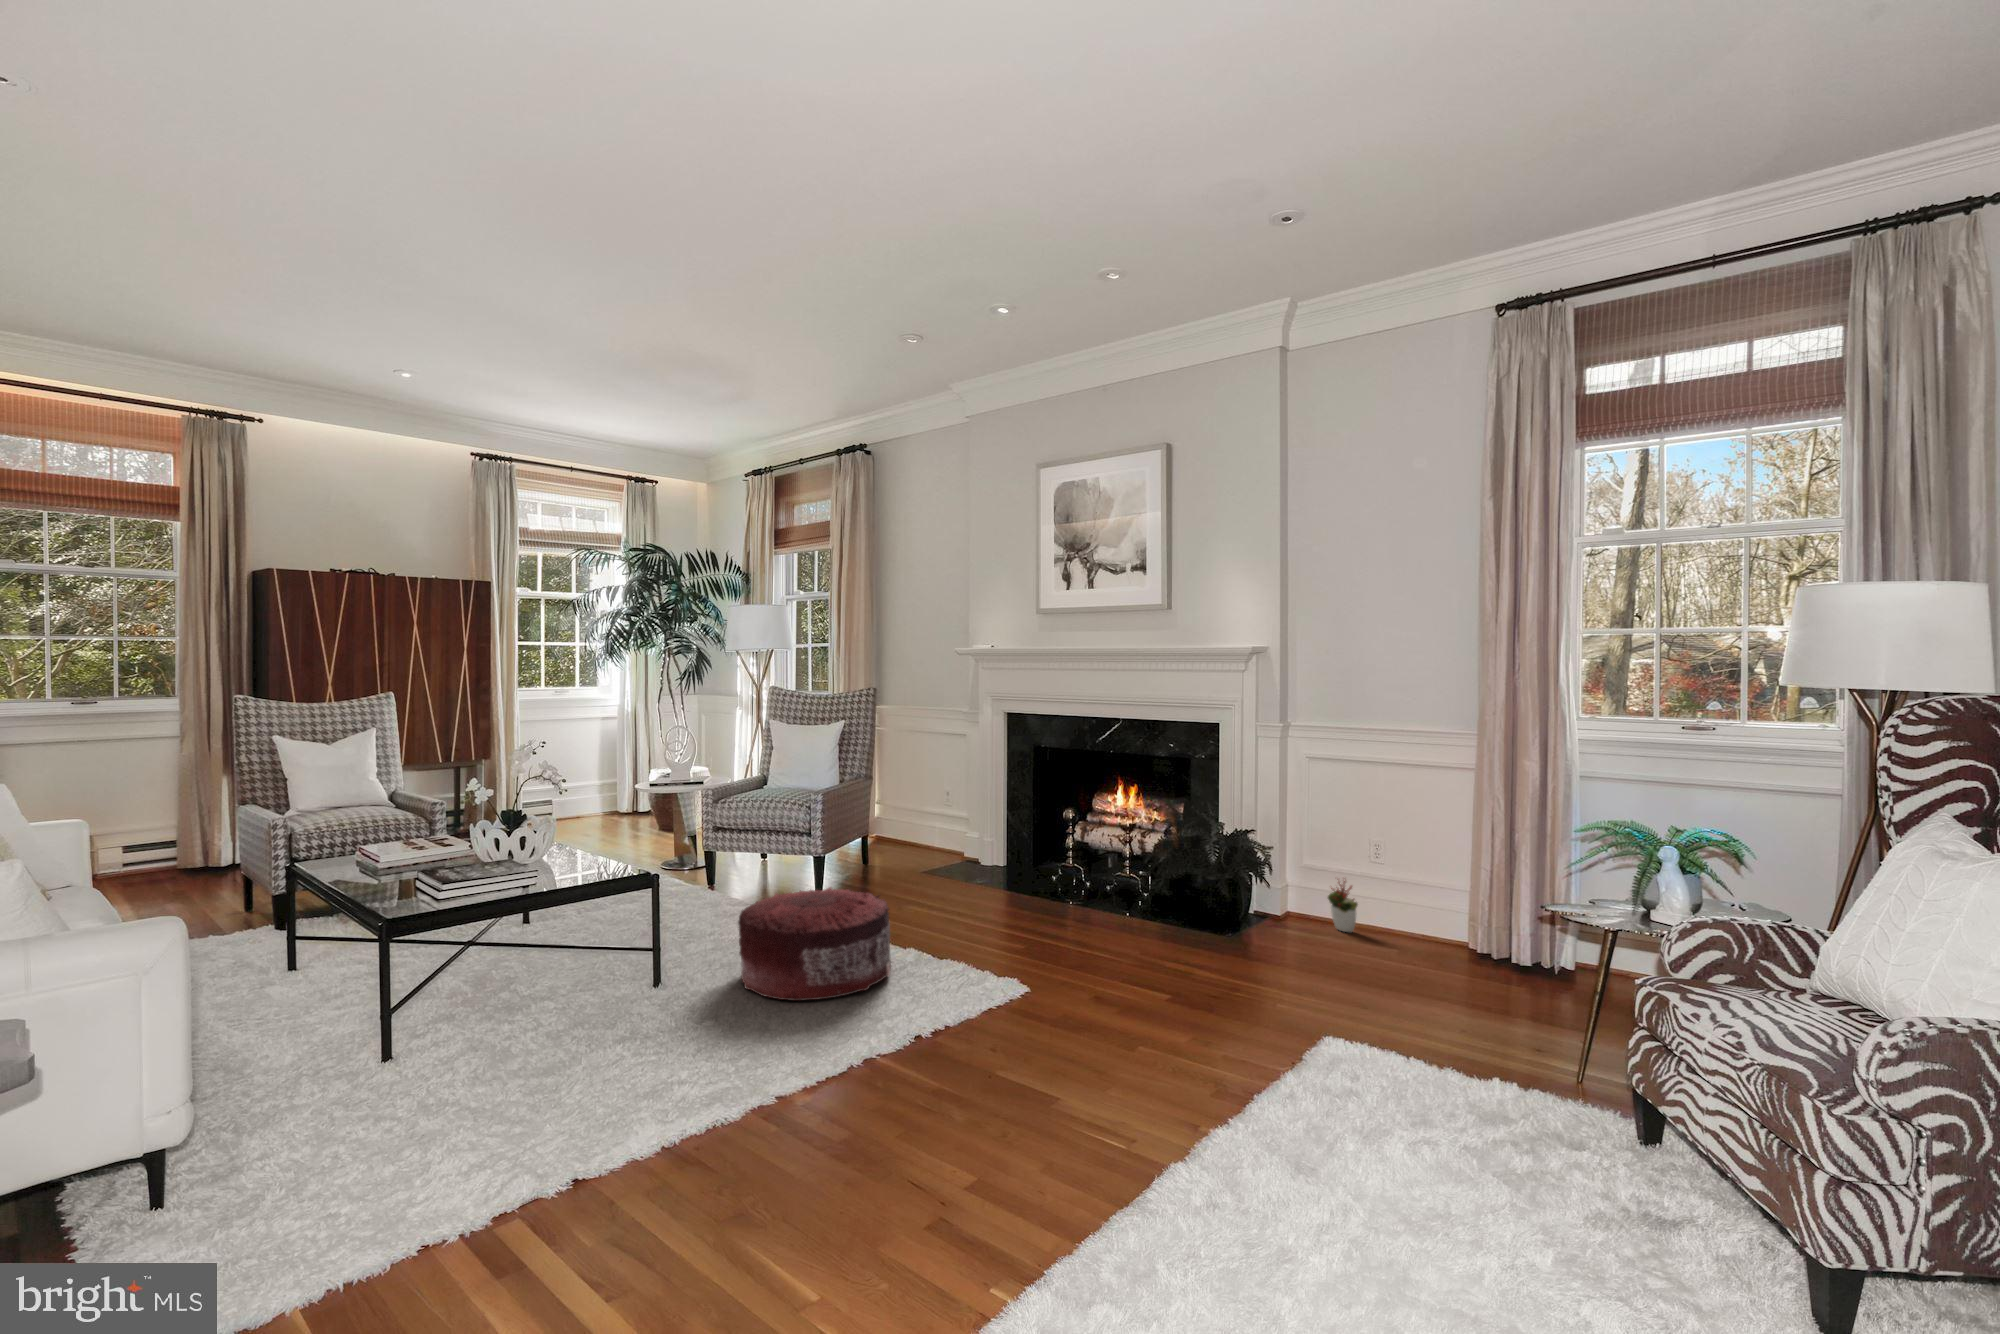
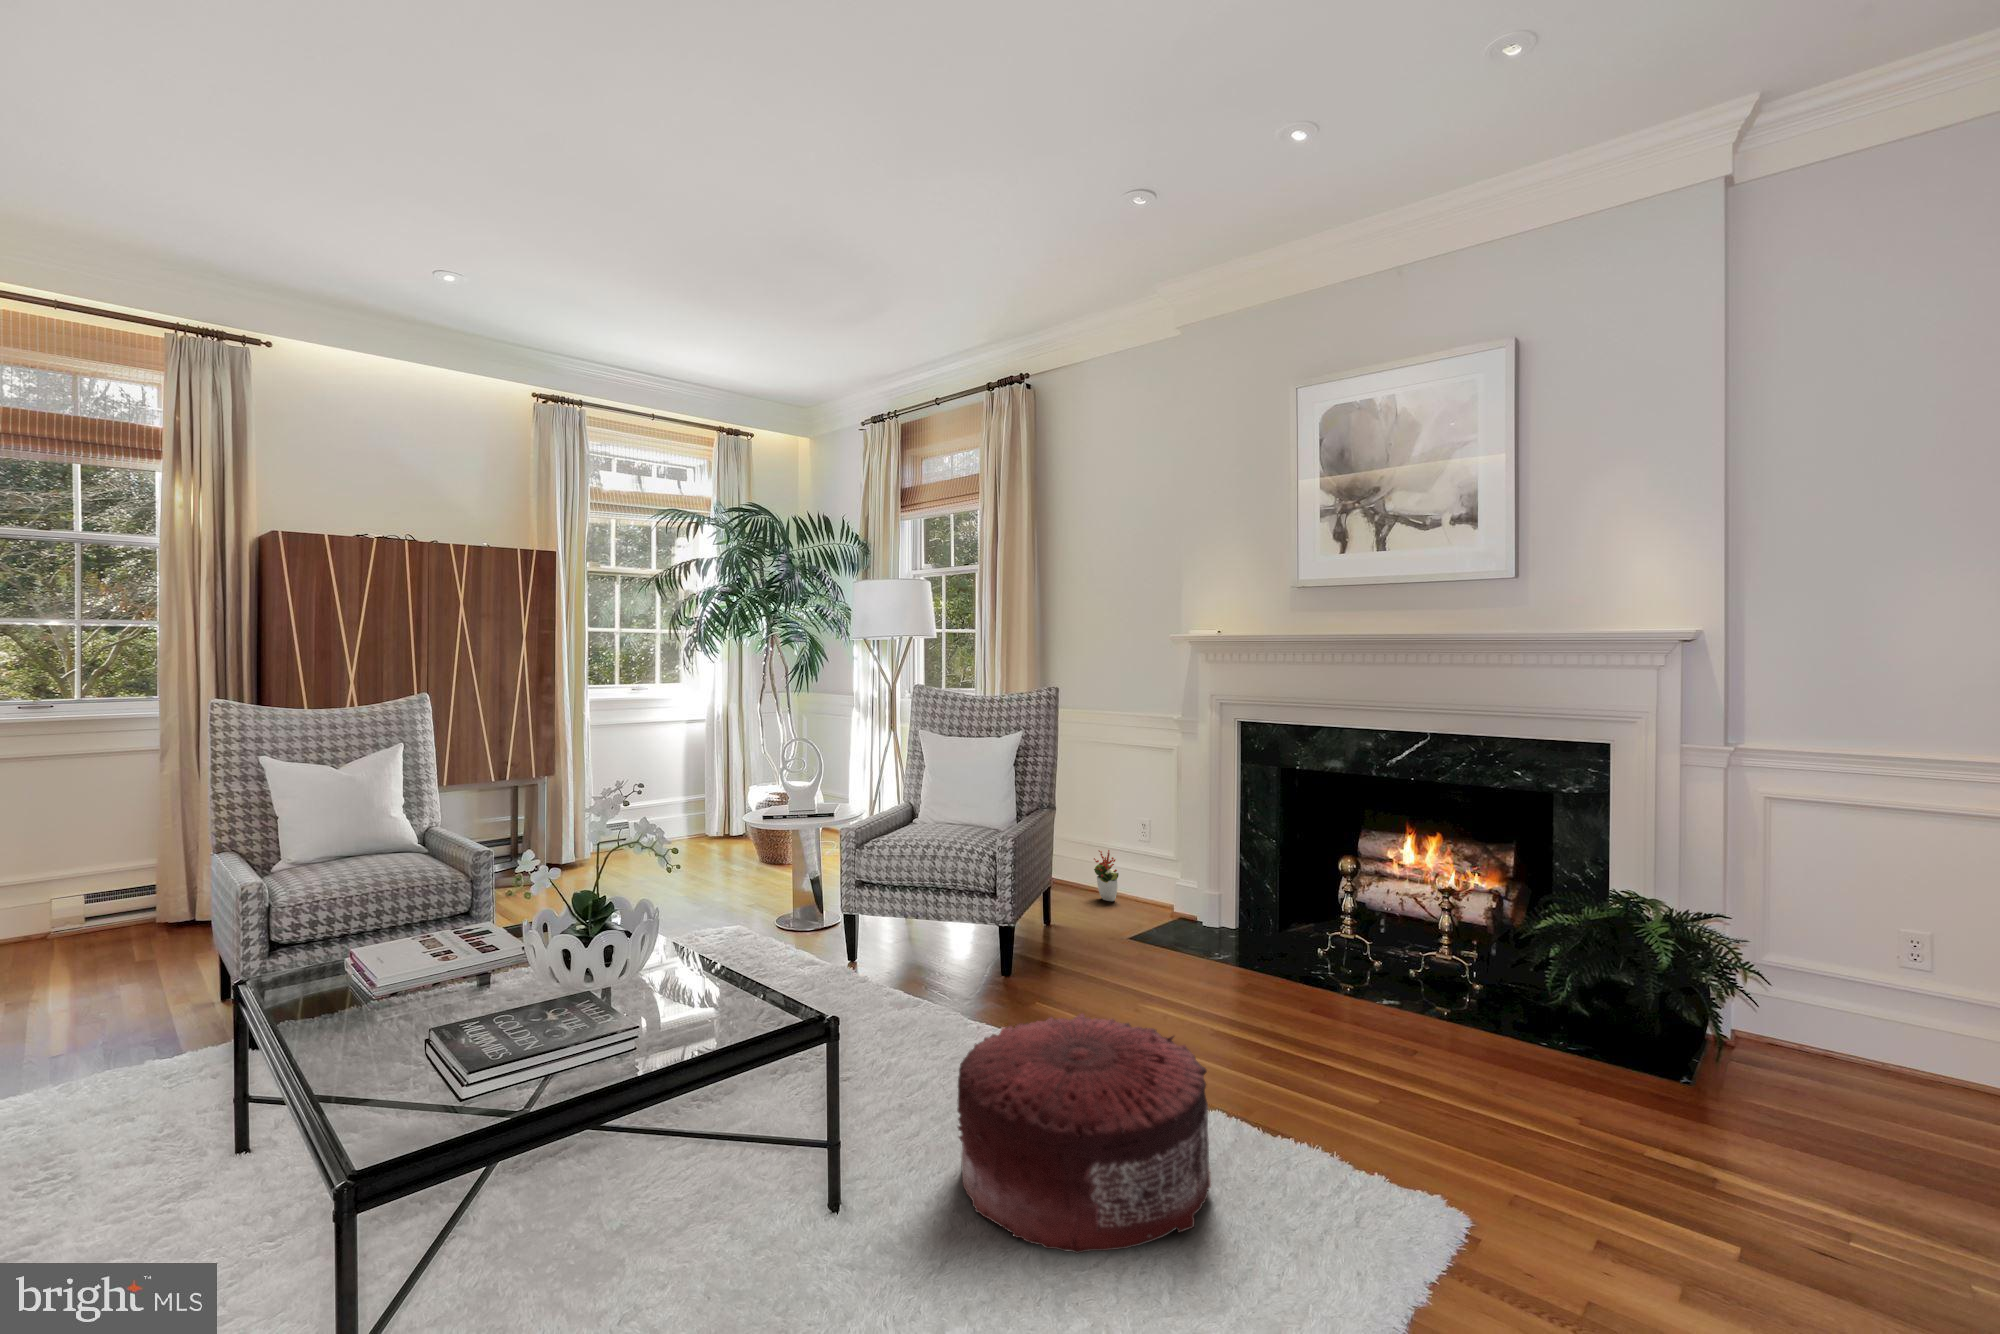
decorative plant: present [1328,881,1358,932] -> present [1094,850,1119,901]

